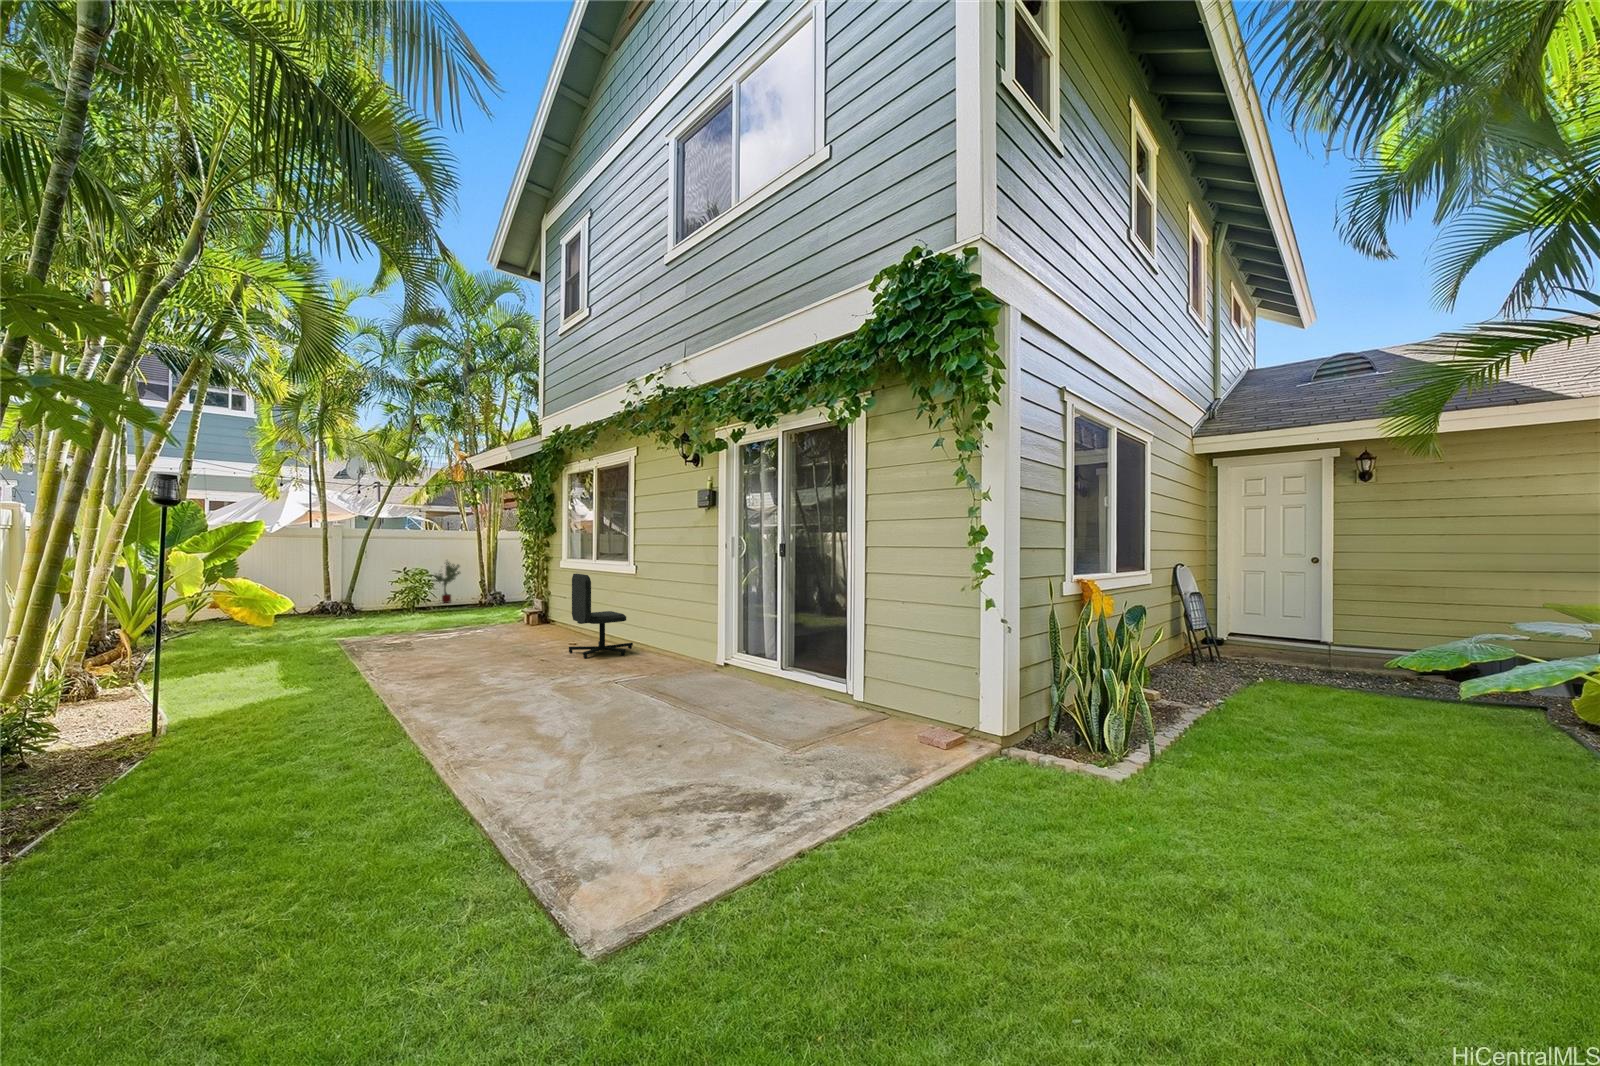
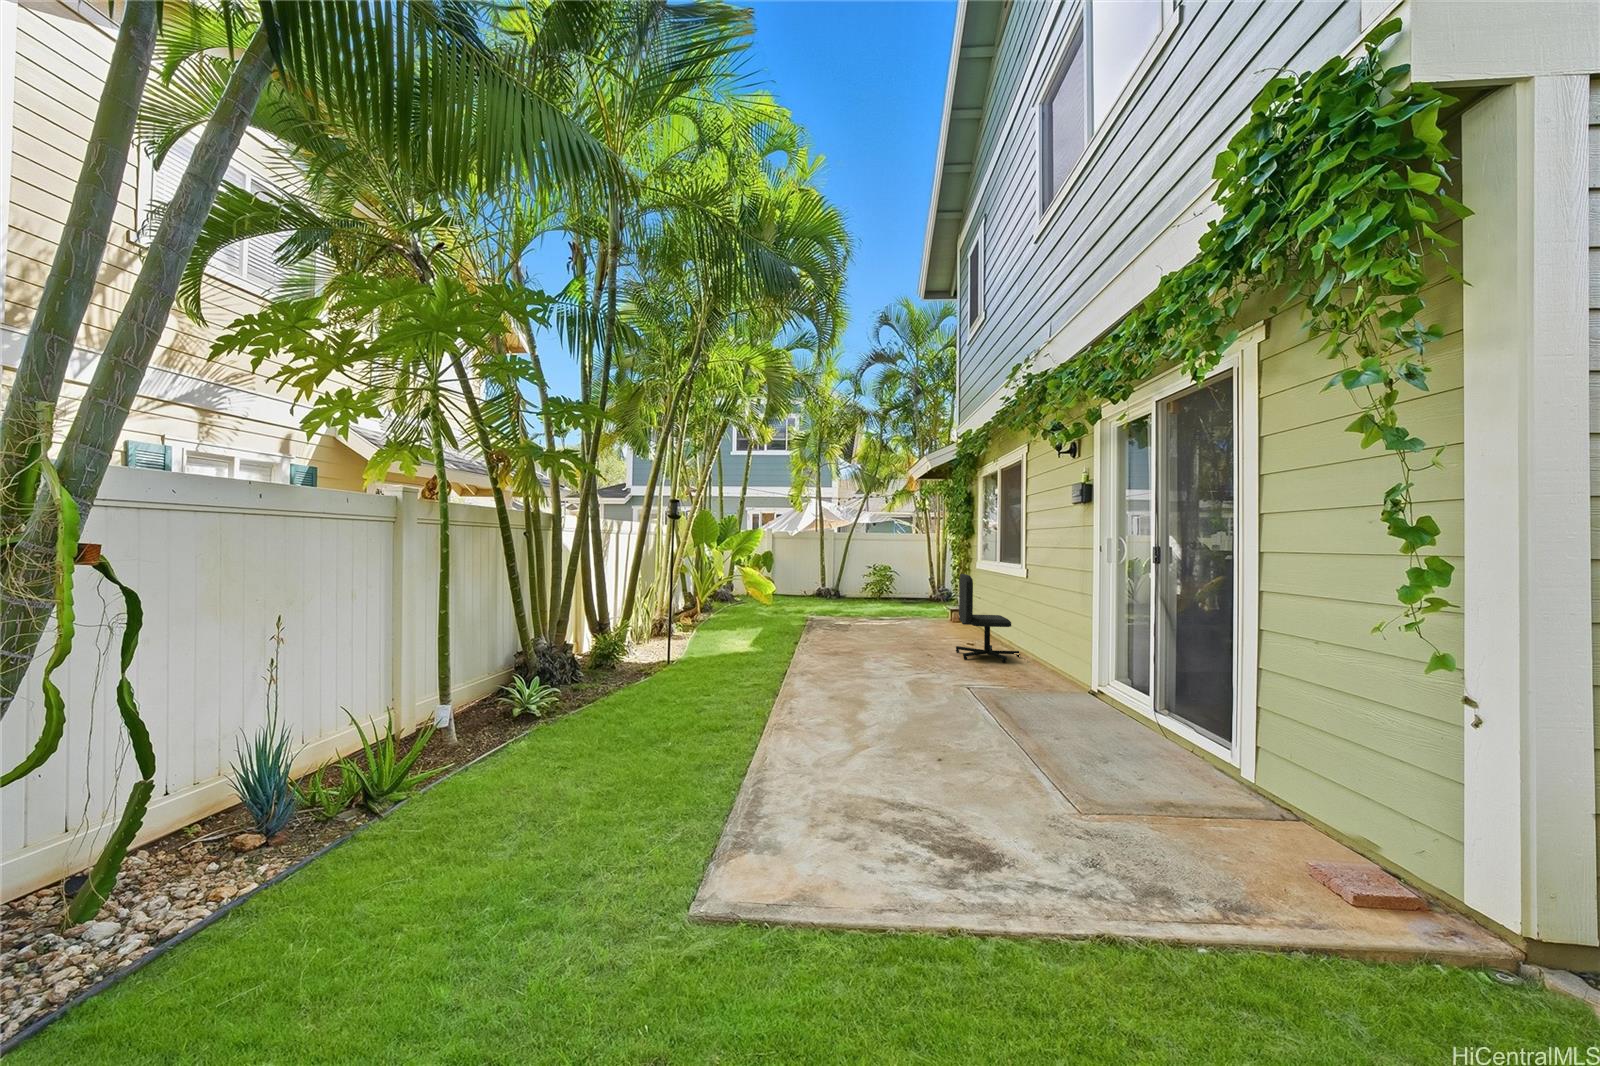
potted tree: present [433,562,460,603] -> none [893,558,918,596]

